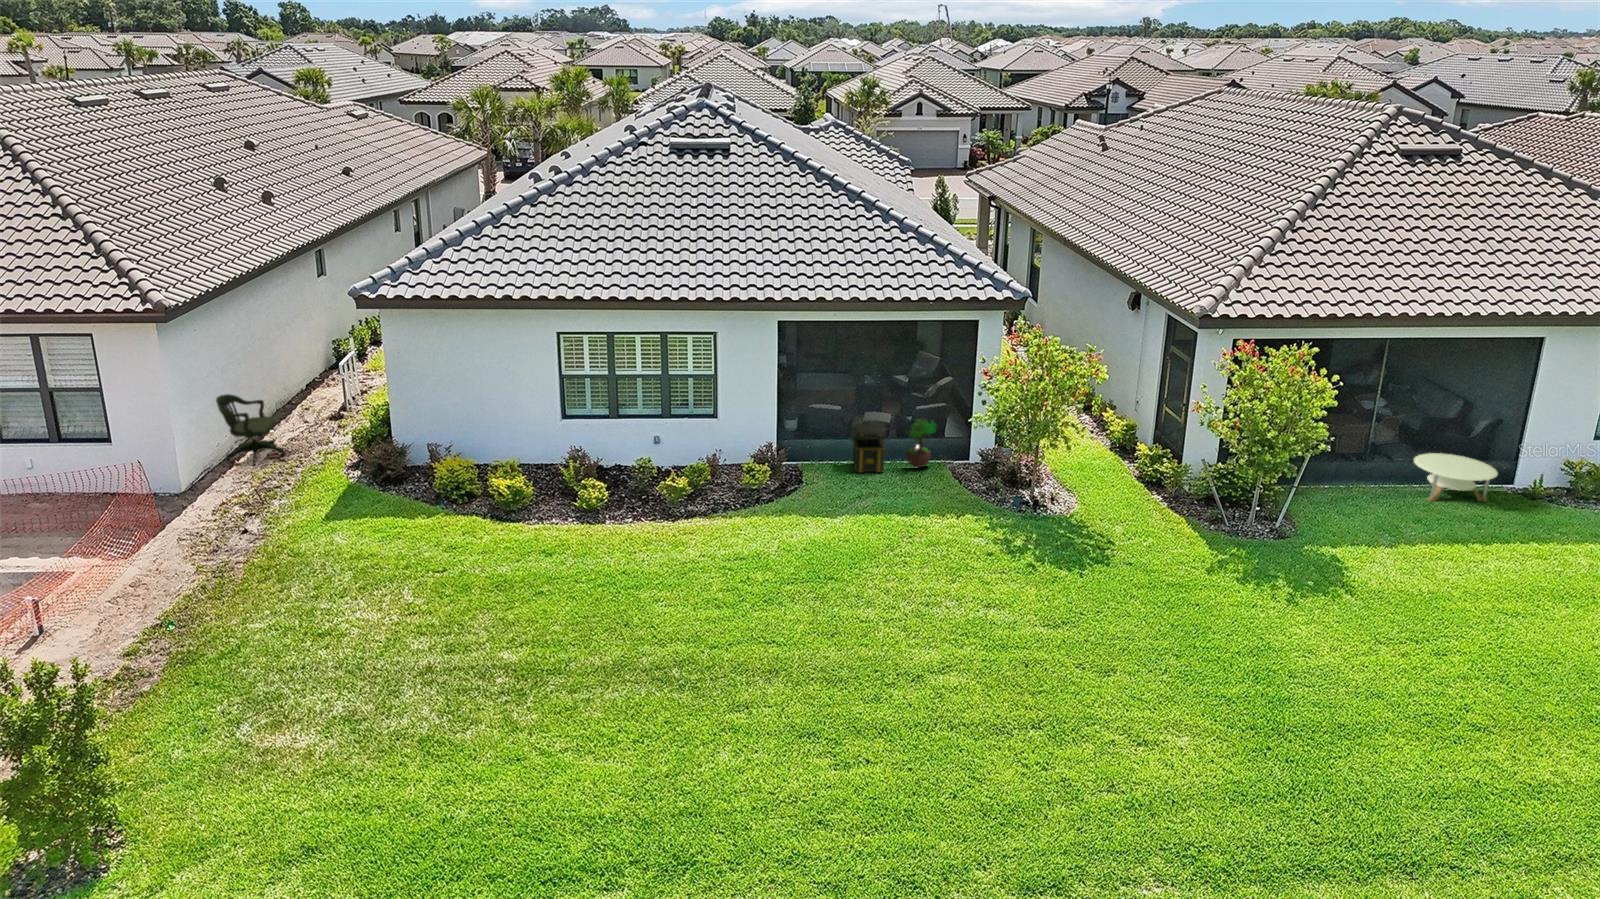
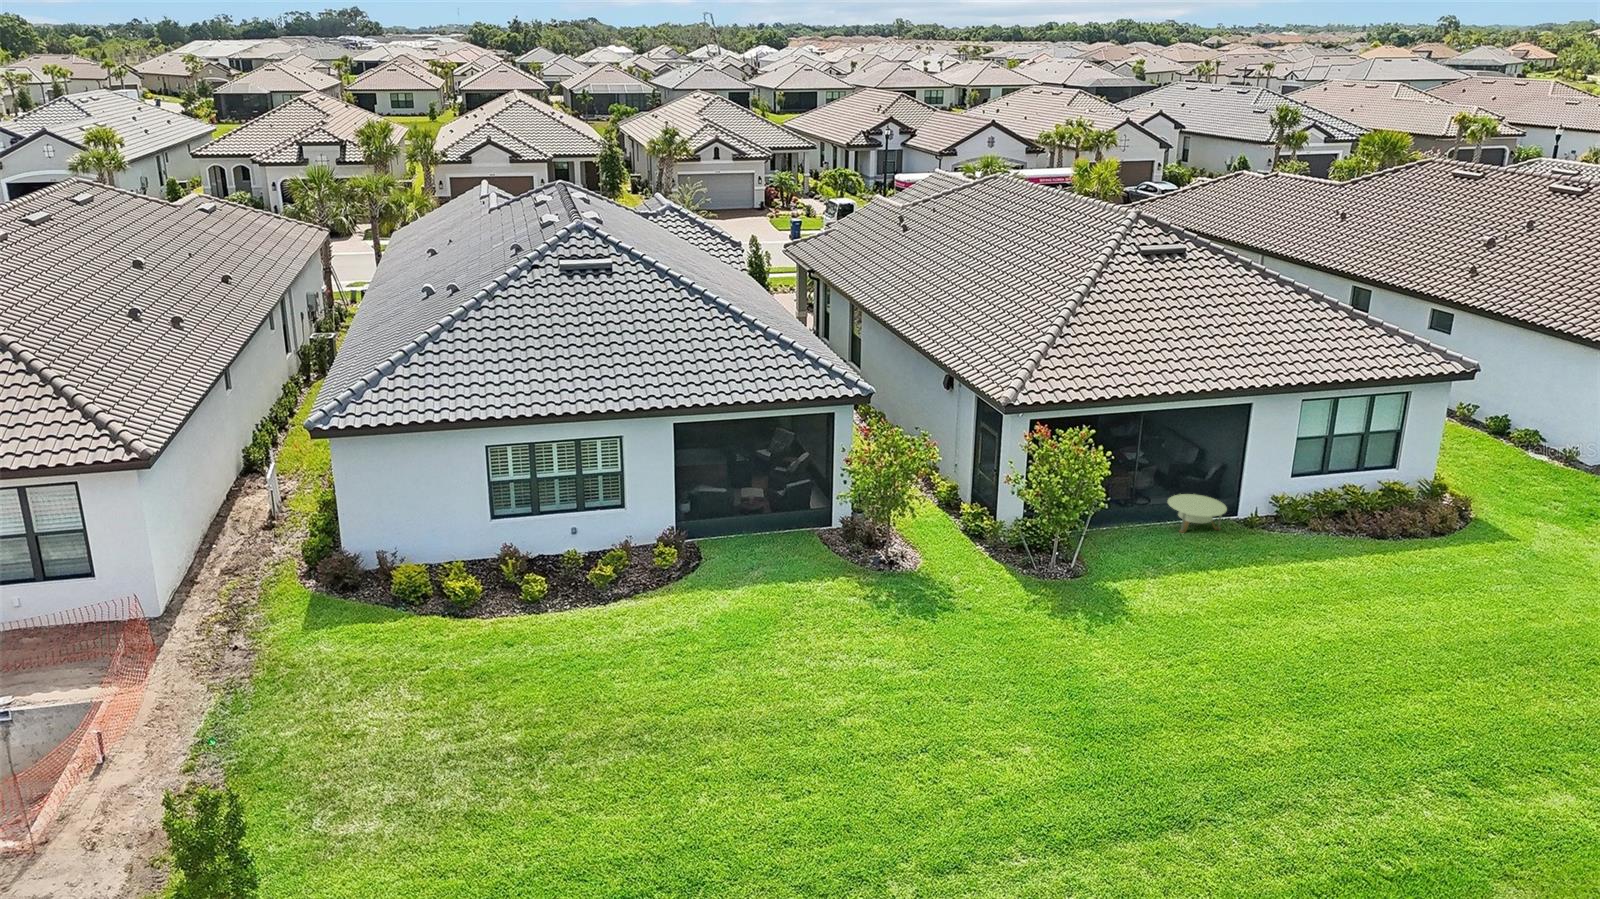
chair: present [216,394,285,466] -> none [176,517,240,580]
potted tree: present [906,419,933,468] -> none [781,493,807,535]
toolbox: present [853,424,886,473] -> none [738,501,767,544]

